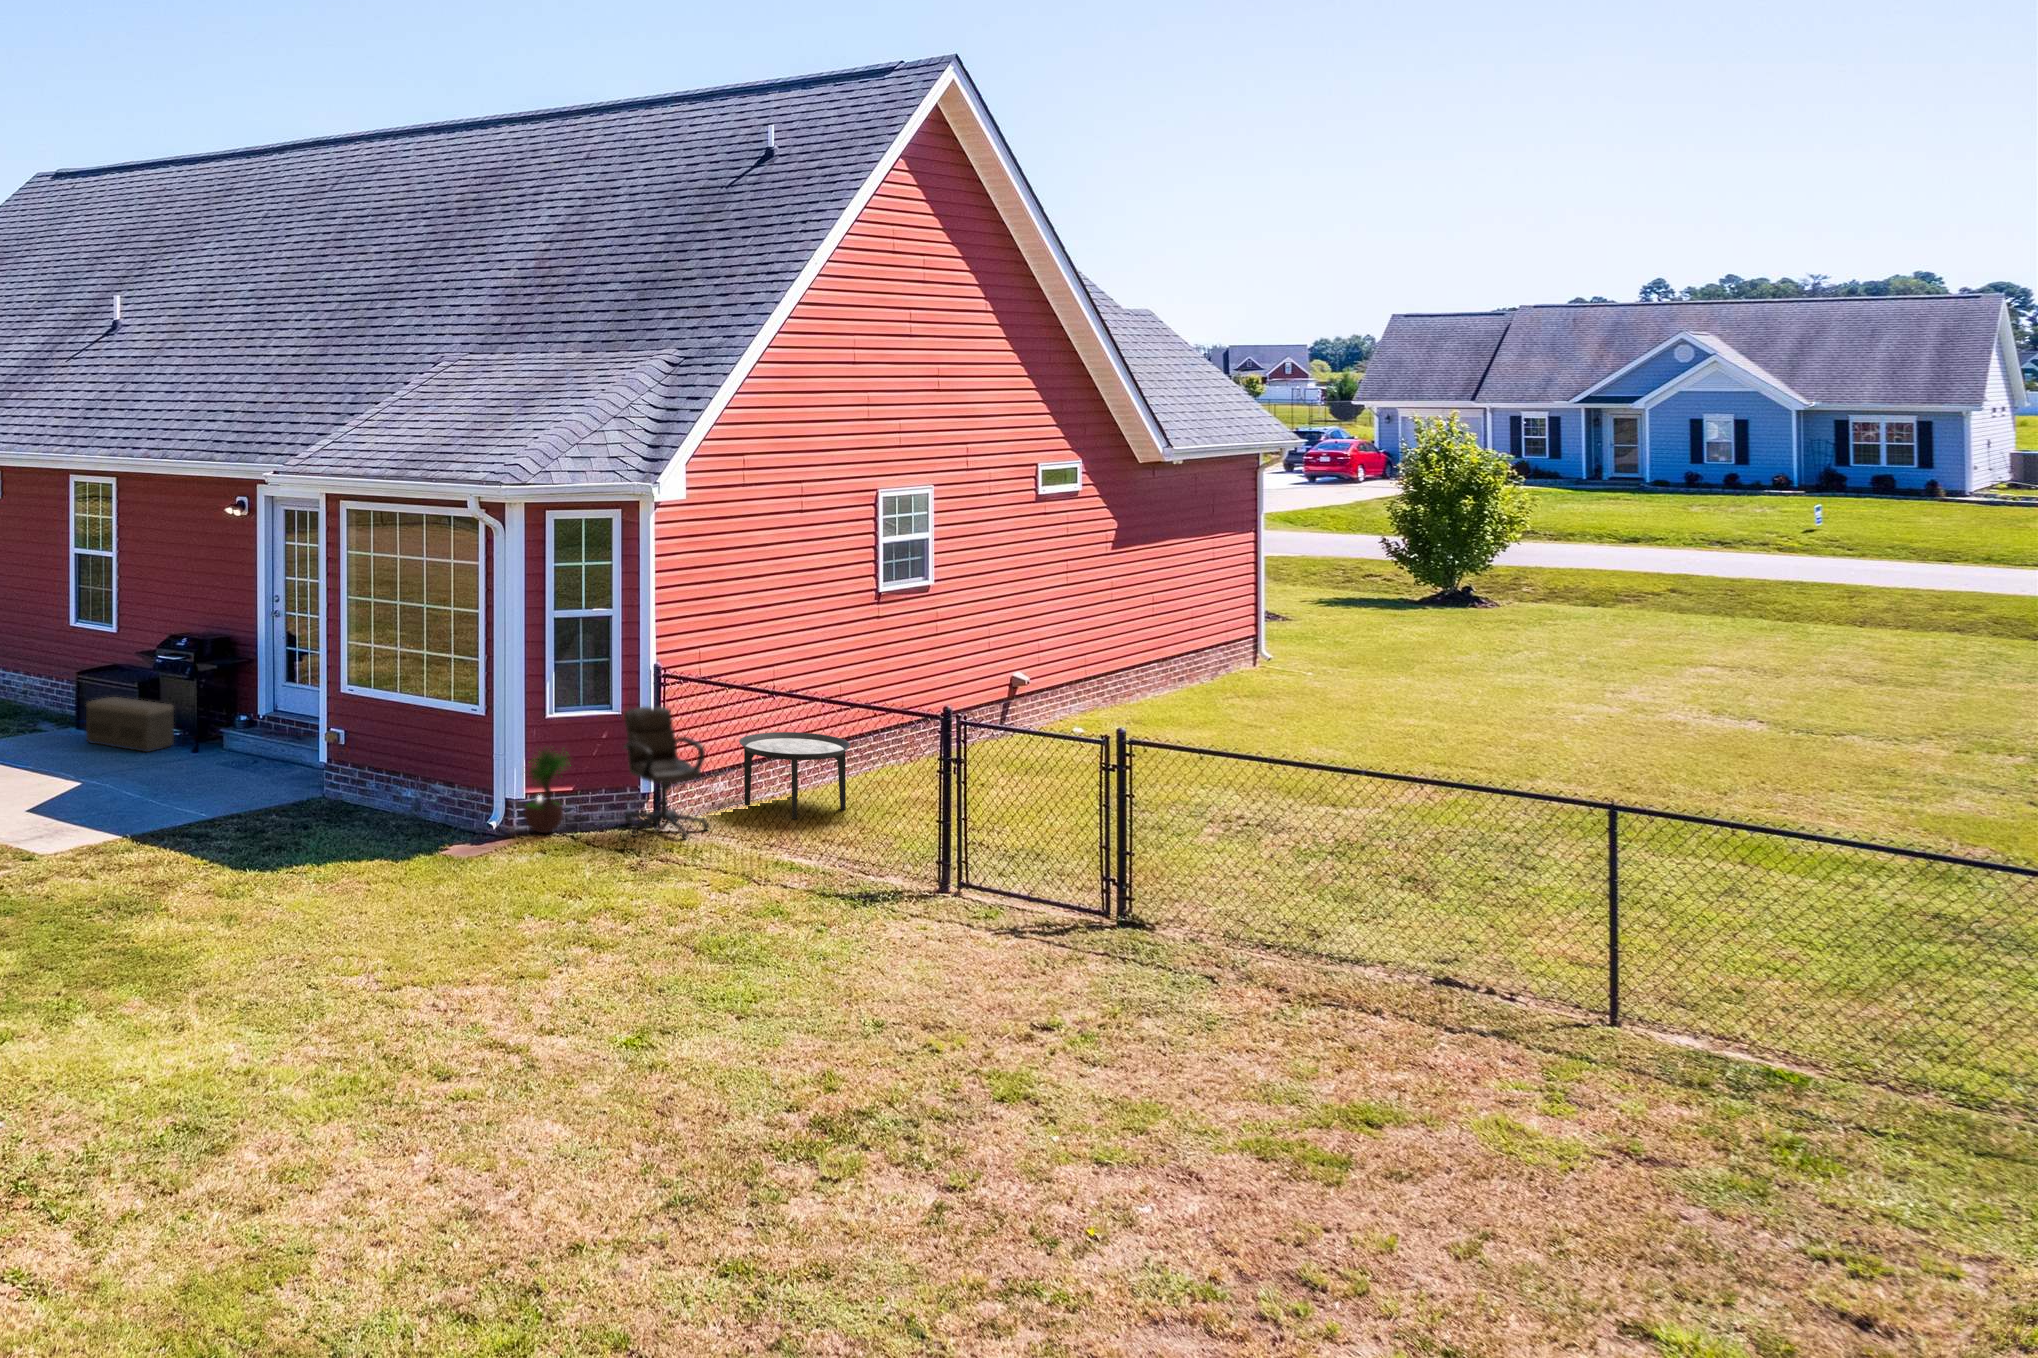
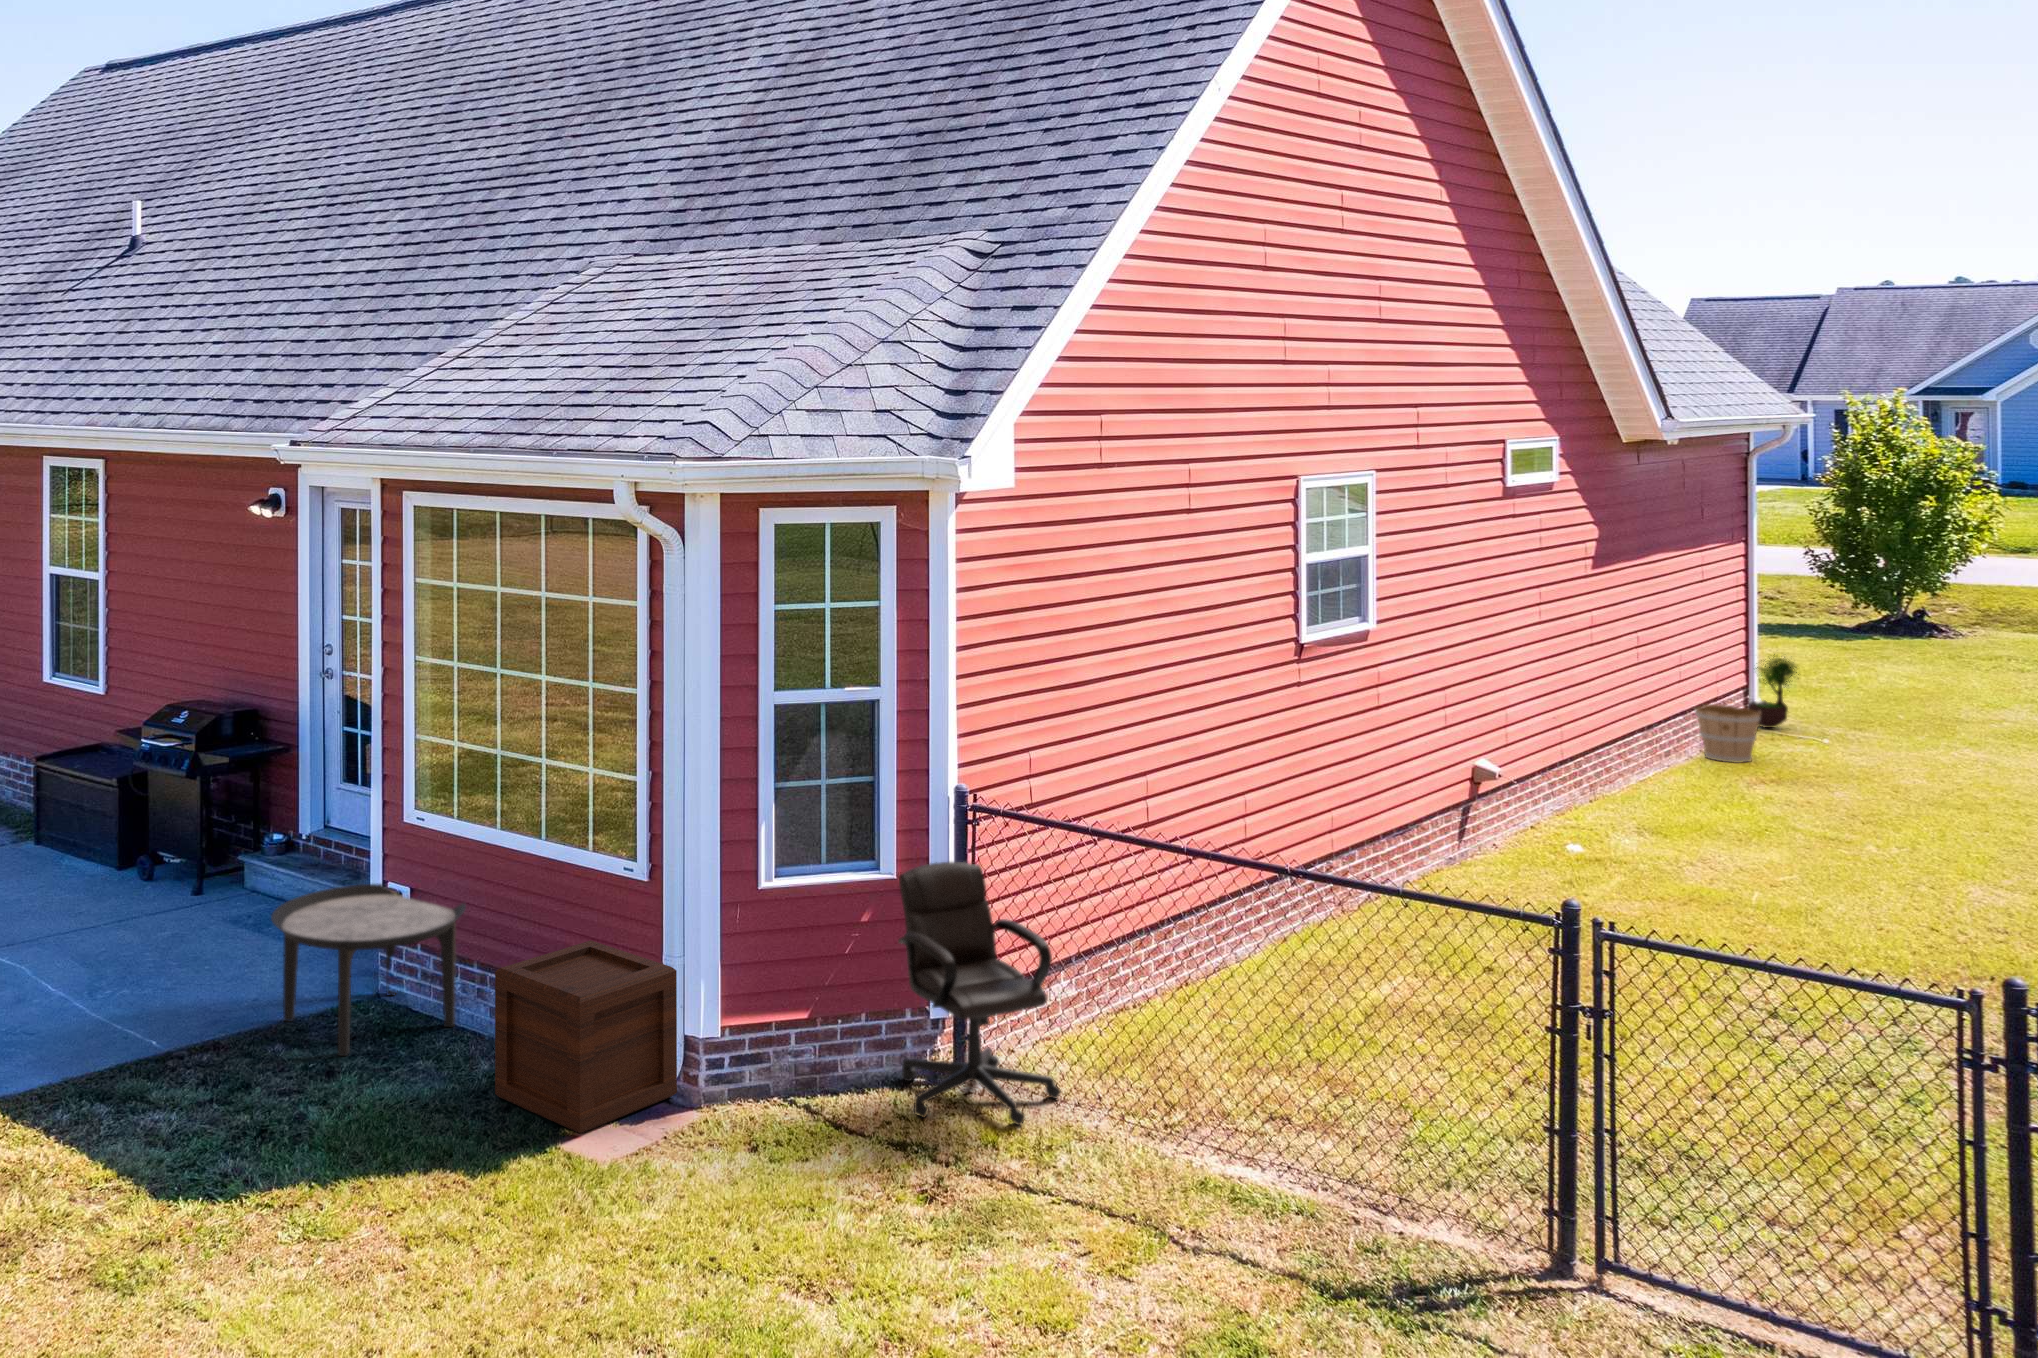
wooden bucket: none [1199,647,1243,687] -> present [1695,704,1761,763]
storage bench: present [86,697,174,752] -> none [28,801,164,897]
round table: present [739,732,850,819] -> present [271,884,466,1056]
potted tree: present [523,749,571,833] -> present [1747,654,1799,728]
wooden crate: none [405,750,503,842] -> present [495,941,677,1134]

